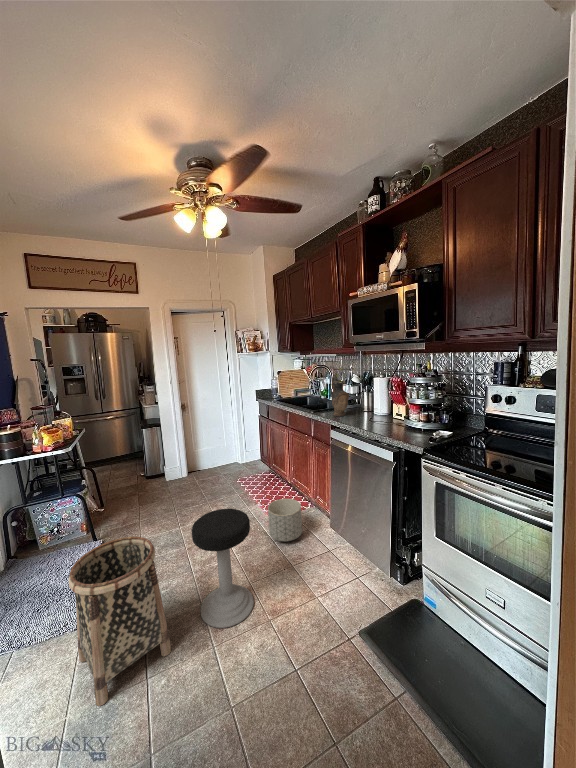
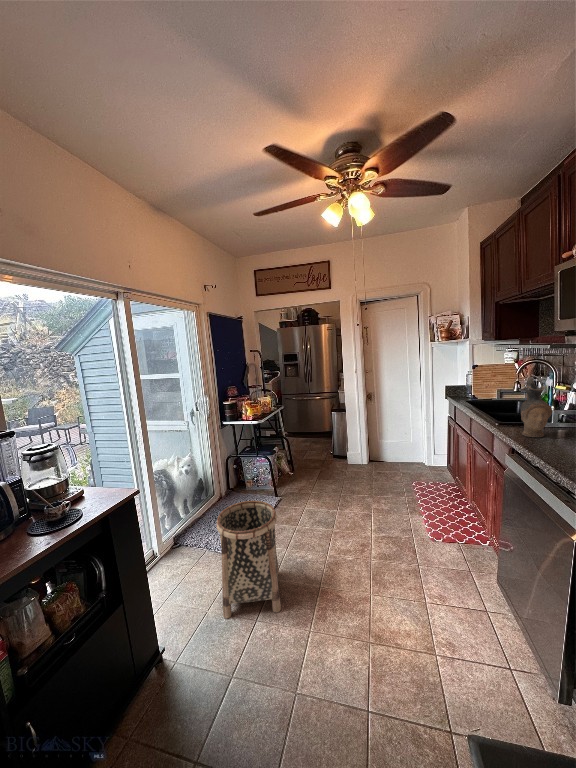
planter: present [268,499,302,541] -> none [415,519,459,574]
stool: present [192,509,254,628] -> none [307,506,366,625]

